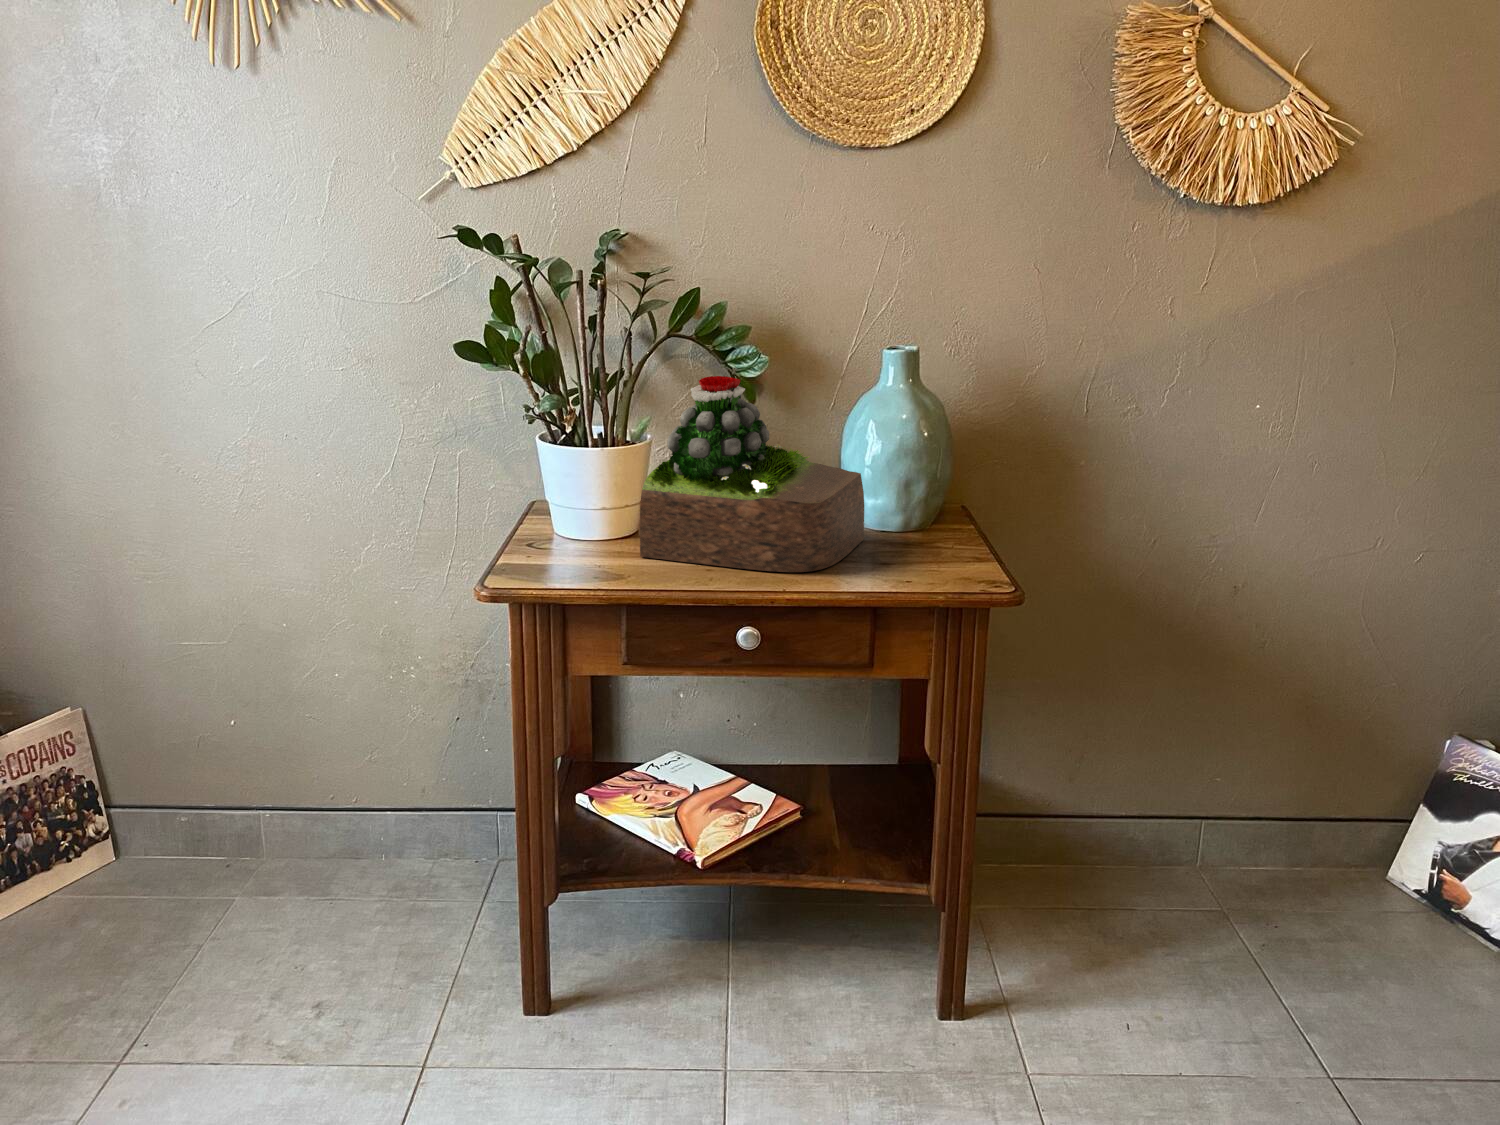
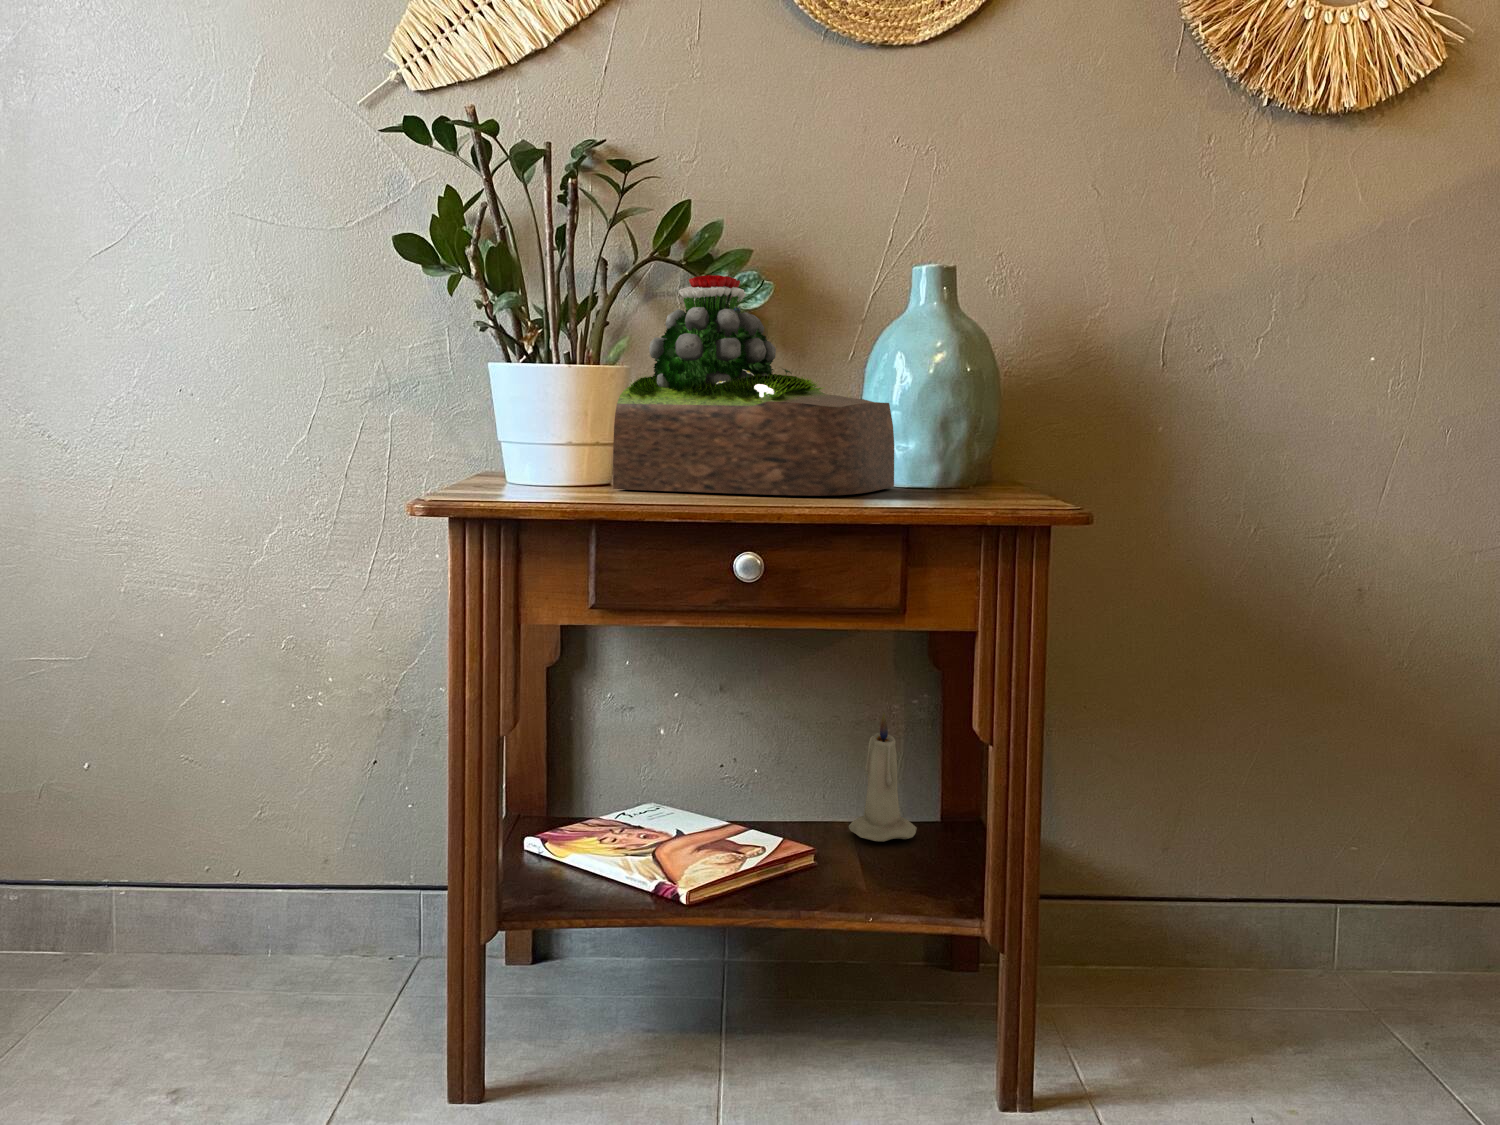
candle: none [827,695,879,794] -> present [849,713,917,842]

